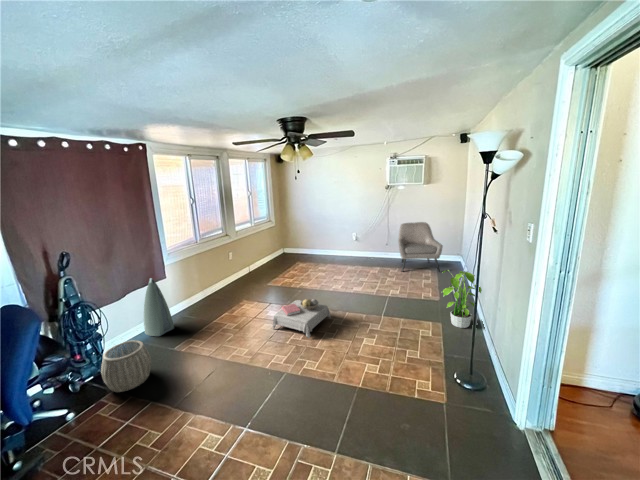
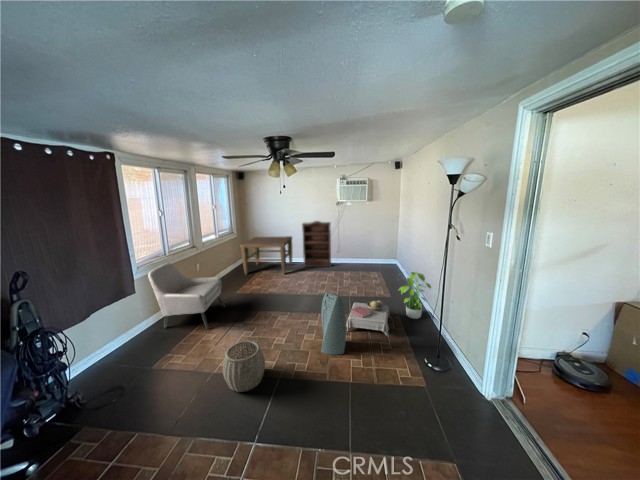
bookshelf: none [343,208,379,261] -> present [302,221,331,267]
armchair: present [398,222,443,272] -> present [148,263,225,329]
coffee table: none [275,226,334,268] -> present [240,236,292,274]
air purifier: present [144,278,174,336] -> present [321,292,346,355]
ottoman: present [273,299,330,338] -> present [346,300,390,337]
woven basket: present [101,341,151,392] -> present [223,341,265,392]

